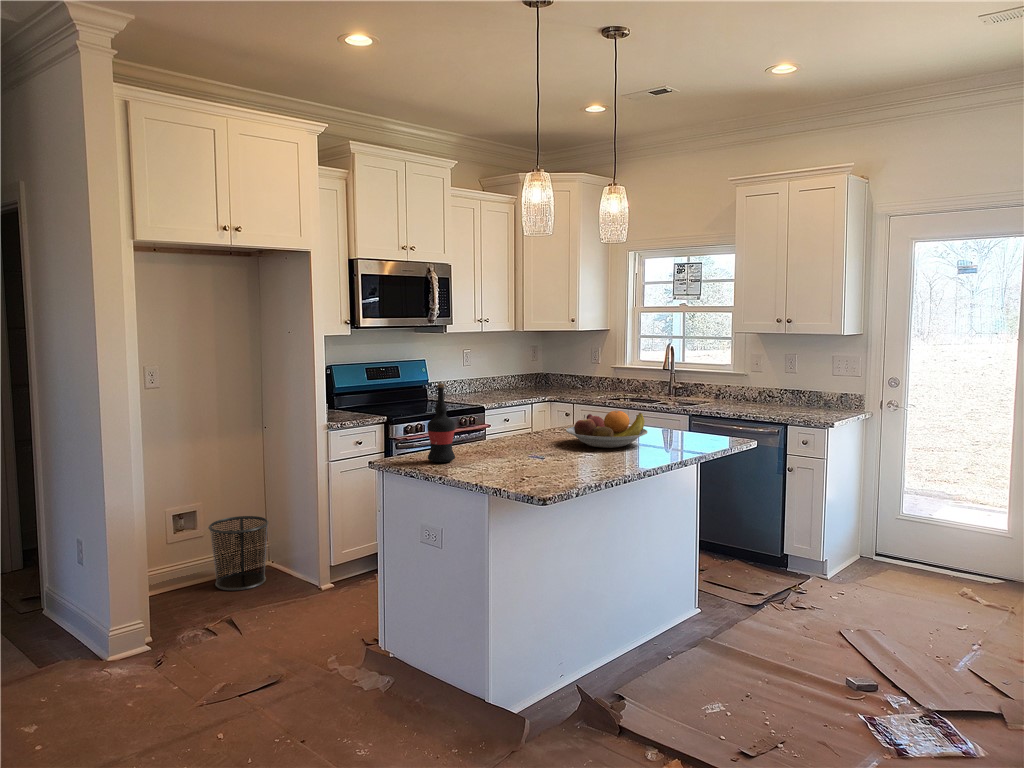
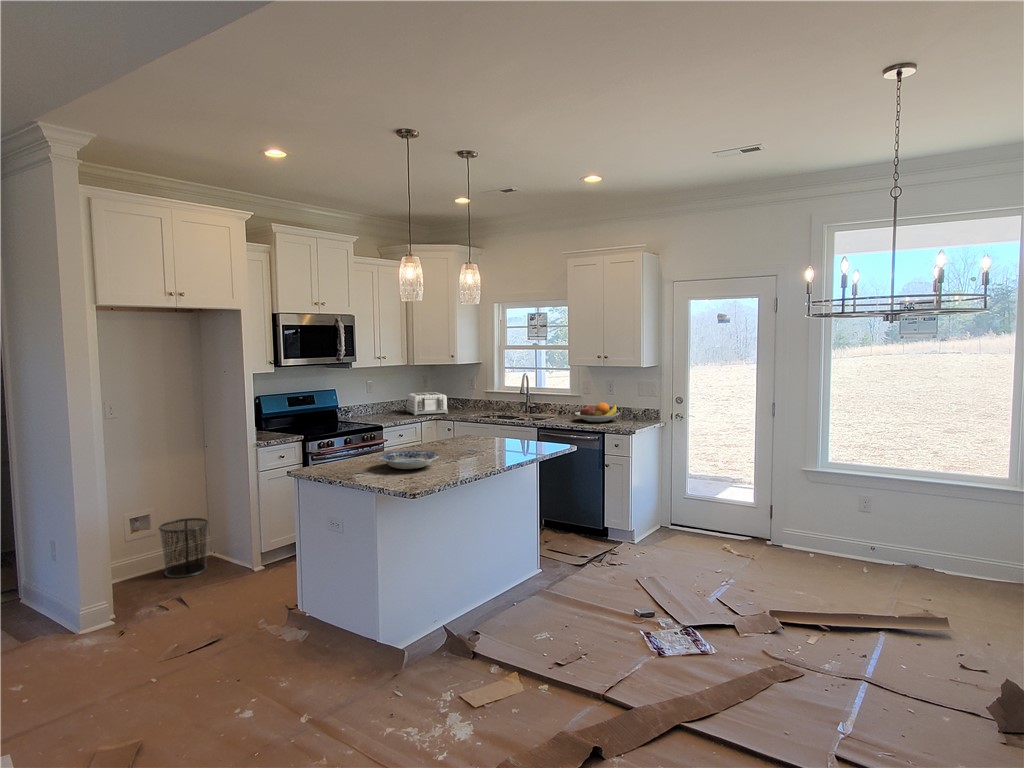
toaster: none [513,367,566,396] -> present [407,392,448,415]
wine bottle: present [427,384,455,462] -> none [333,413,354,470]
fruit bowl: present [566,411,648,448] -> present [575,402,619,422]
plate: none [488,439,571,465] -> present [378,451,439,469]

